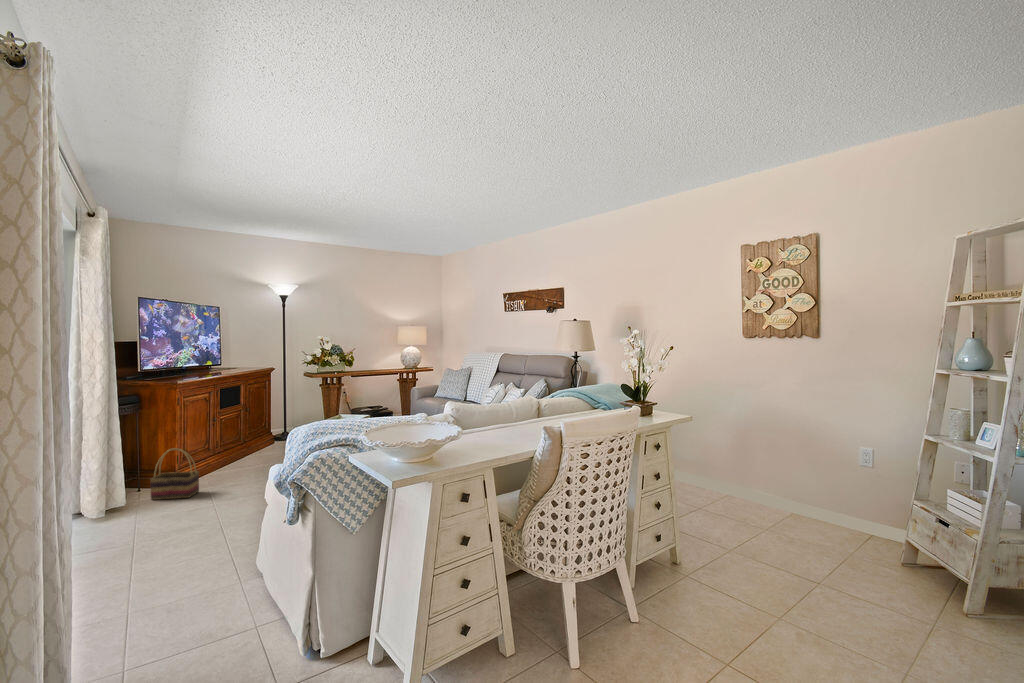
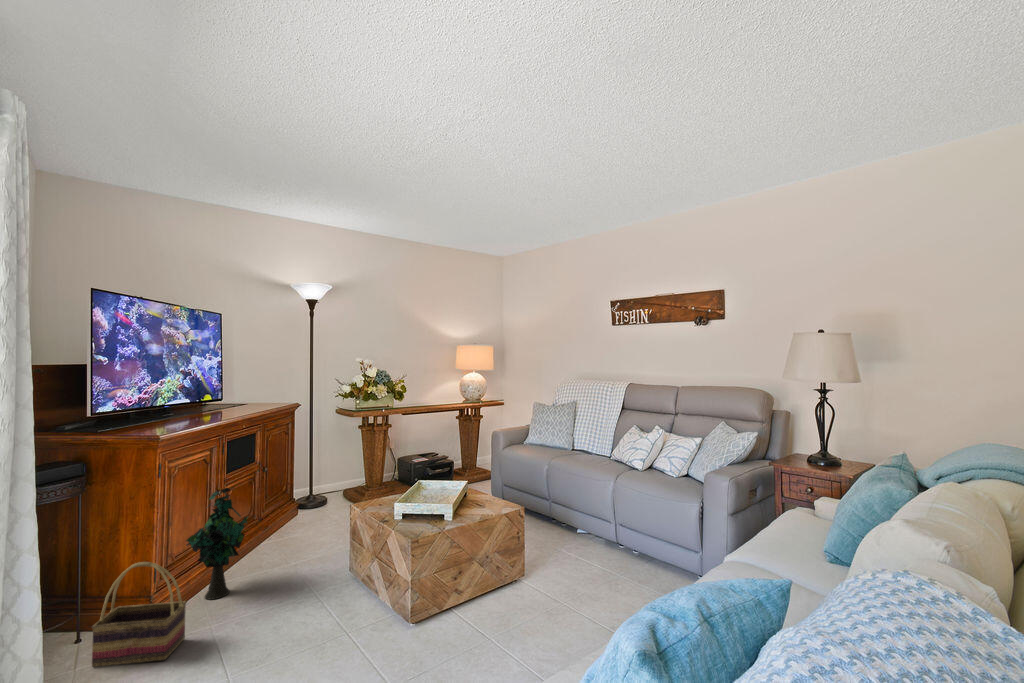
decorative plant: none [198,415,236,478] -> present [186,488,248,599]

